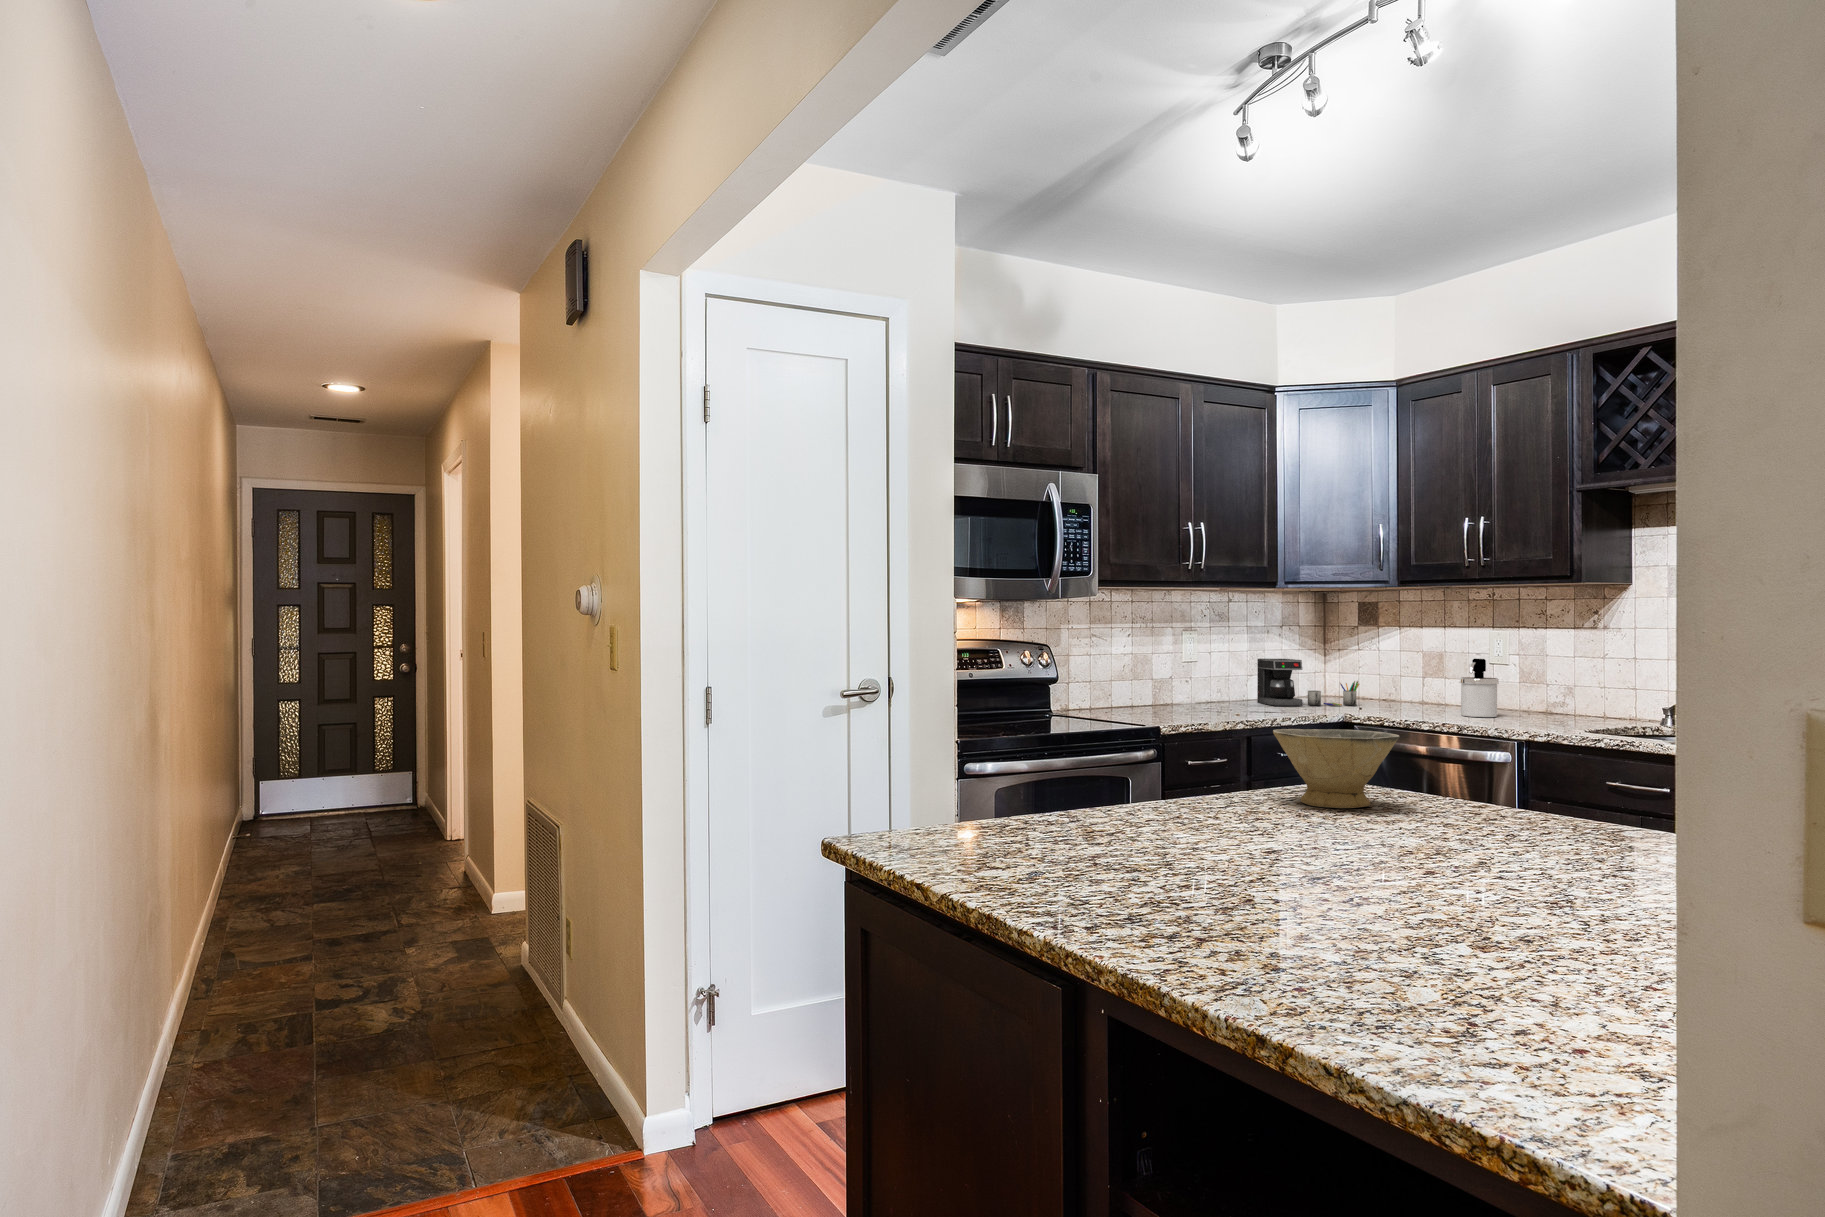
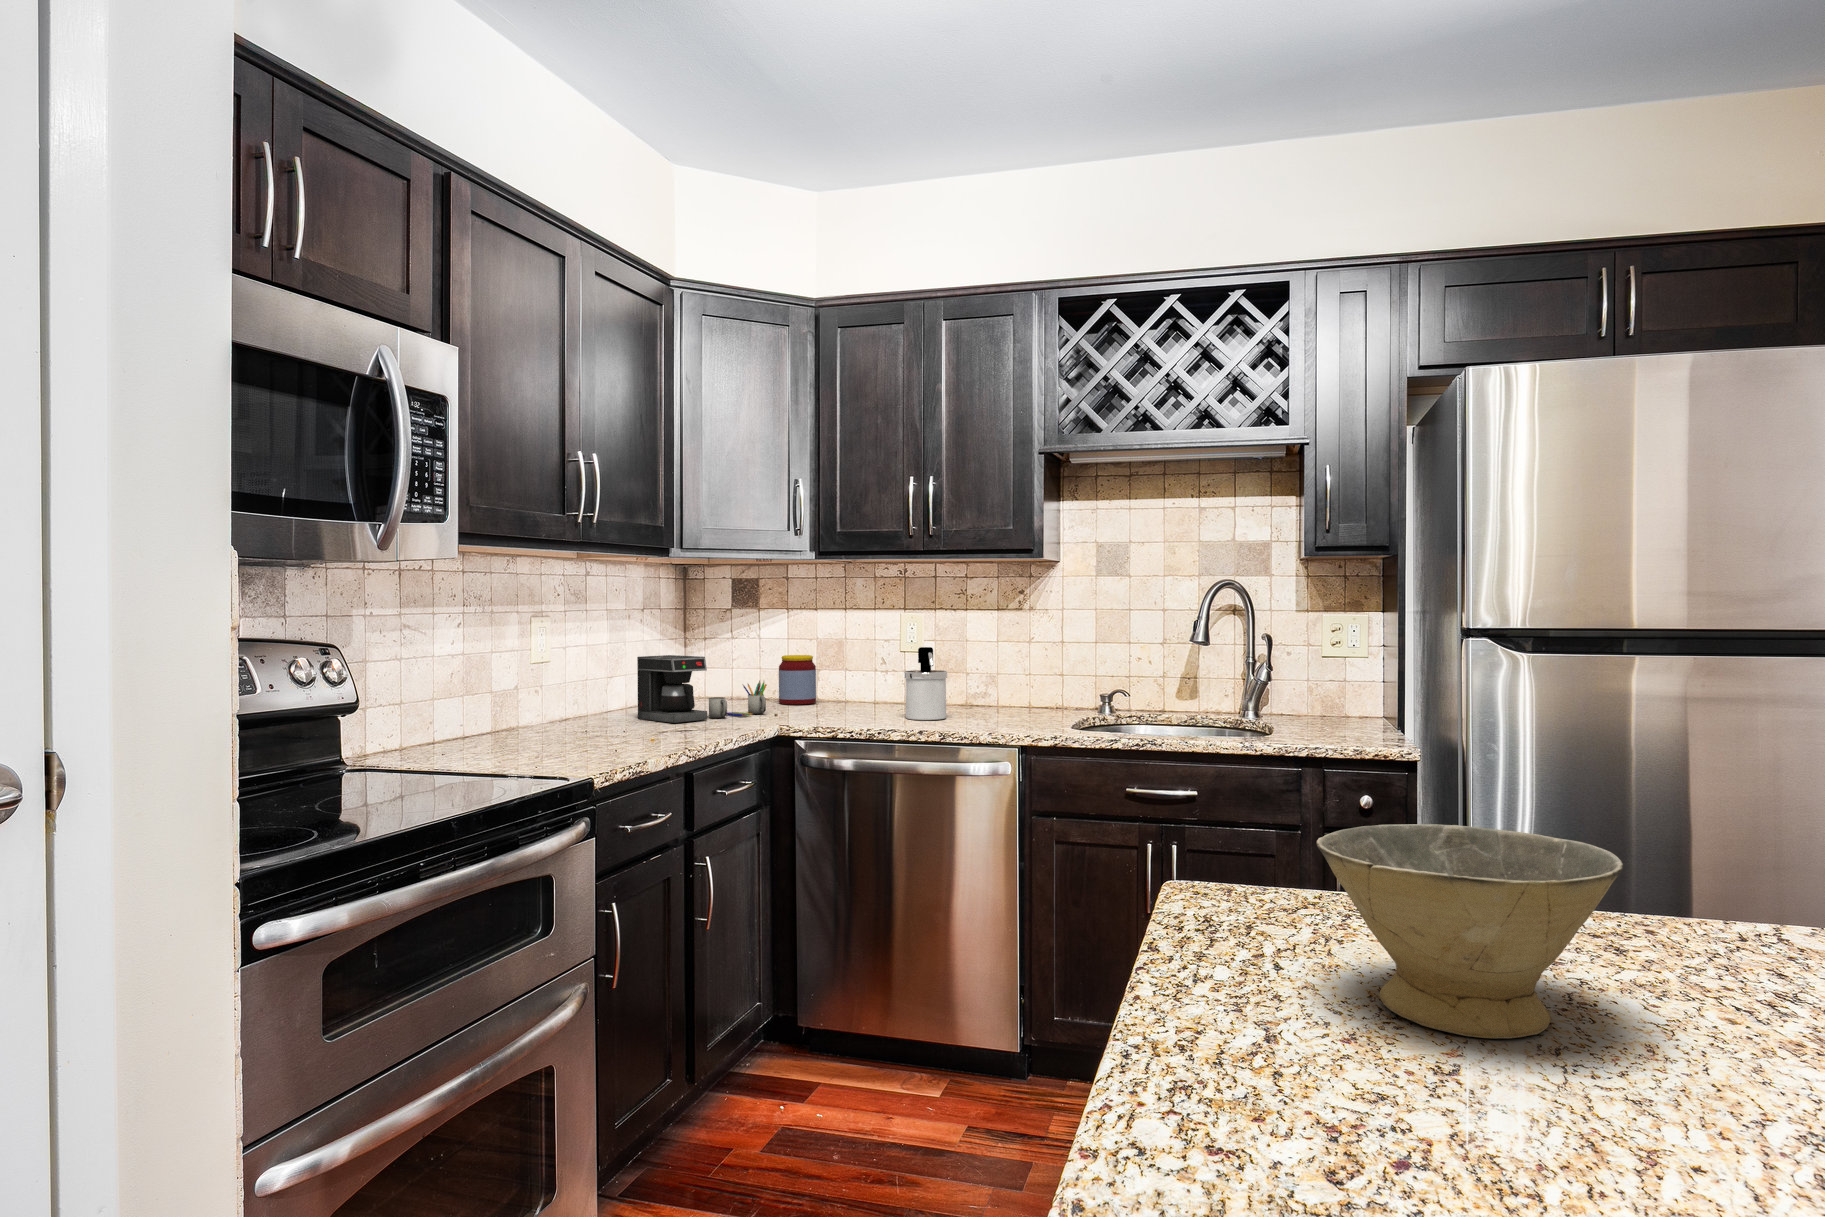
jar: none [1388,664,1420,703] -> present [779,655,816,705]

